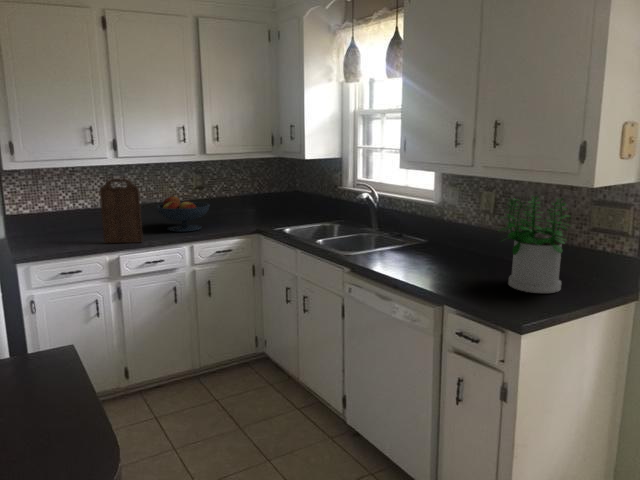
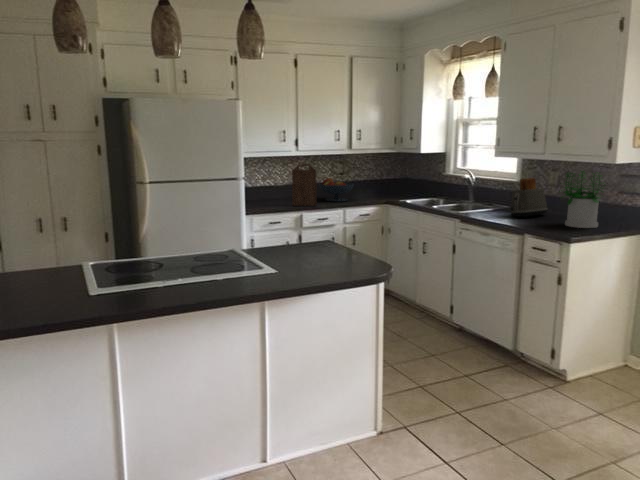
toaster: none [425,202,481,267] -> present [511,178,548,218]

